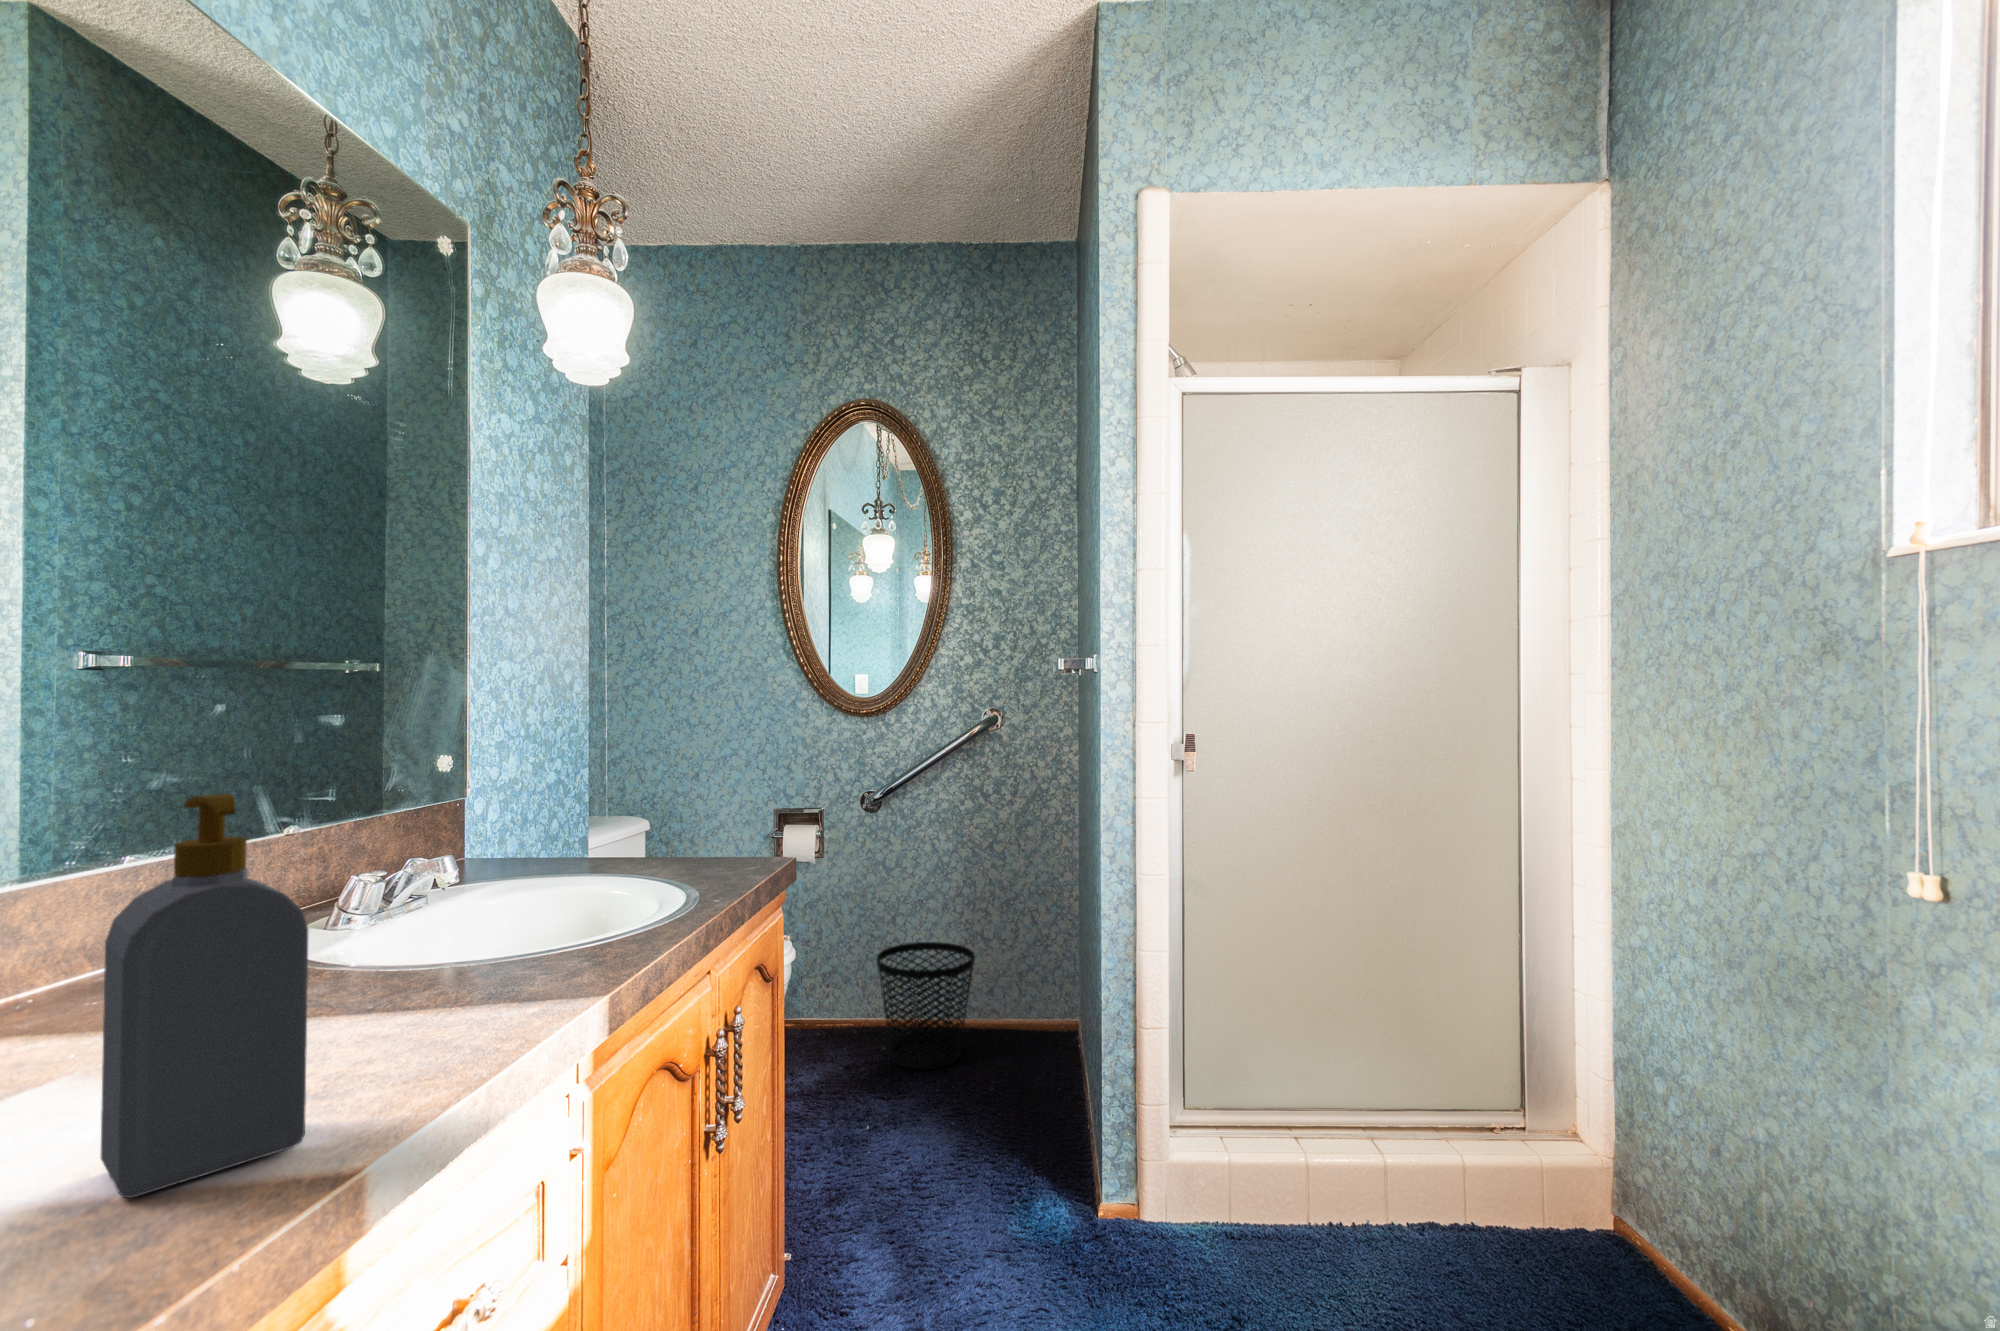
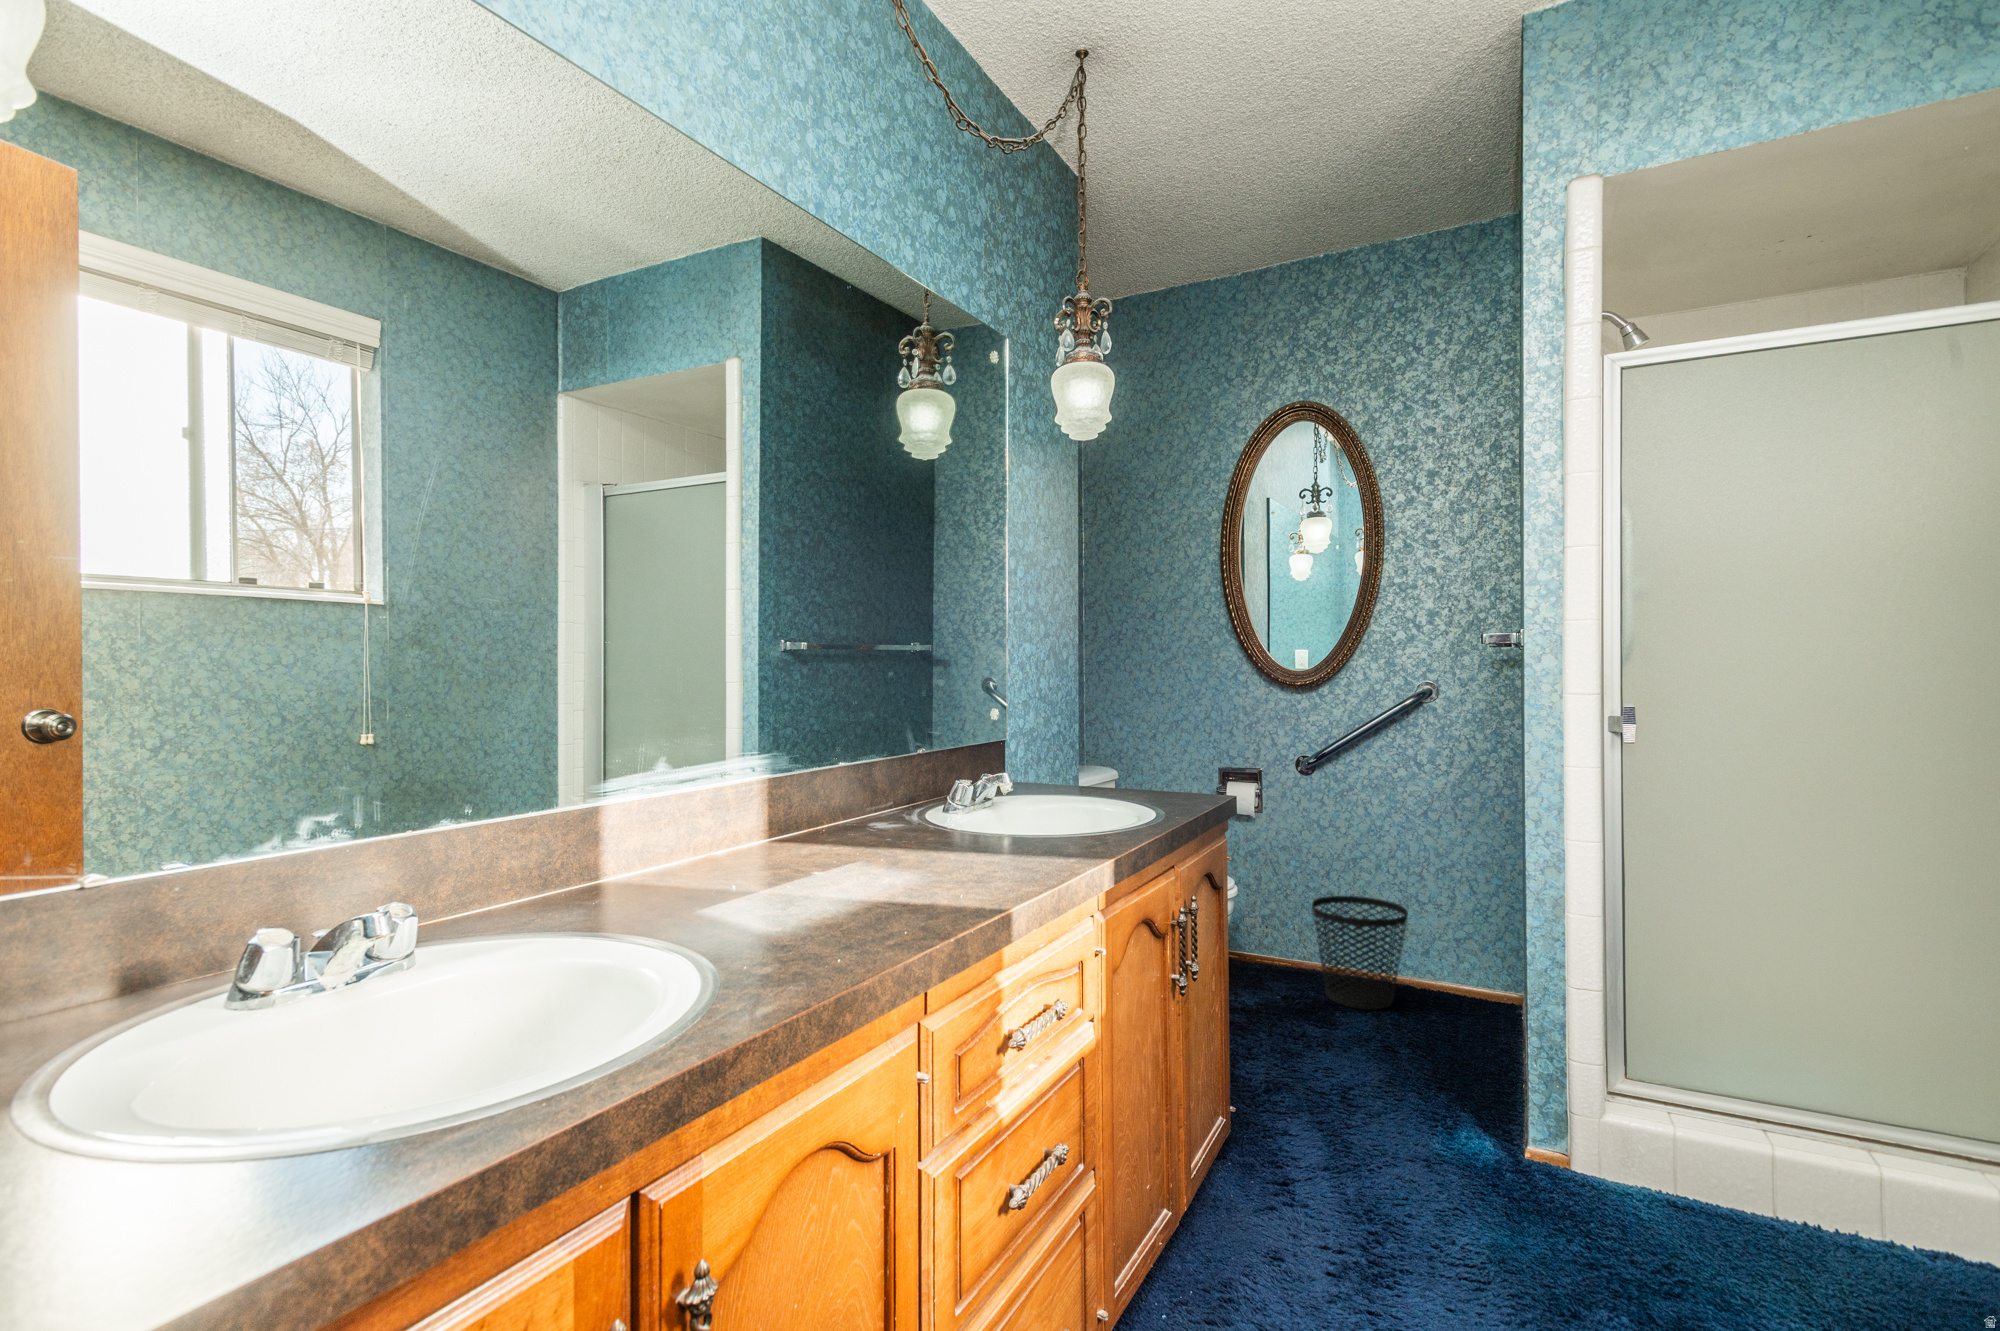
soap bottle: present [101,794,309,1198] -> none [893,708,978,903]

